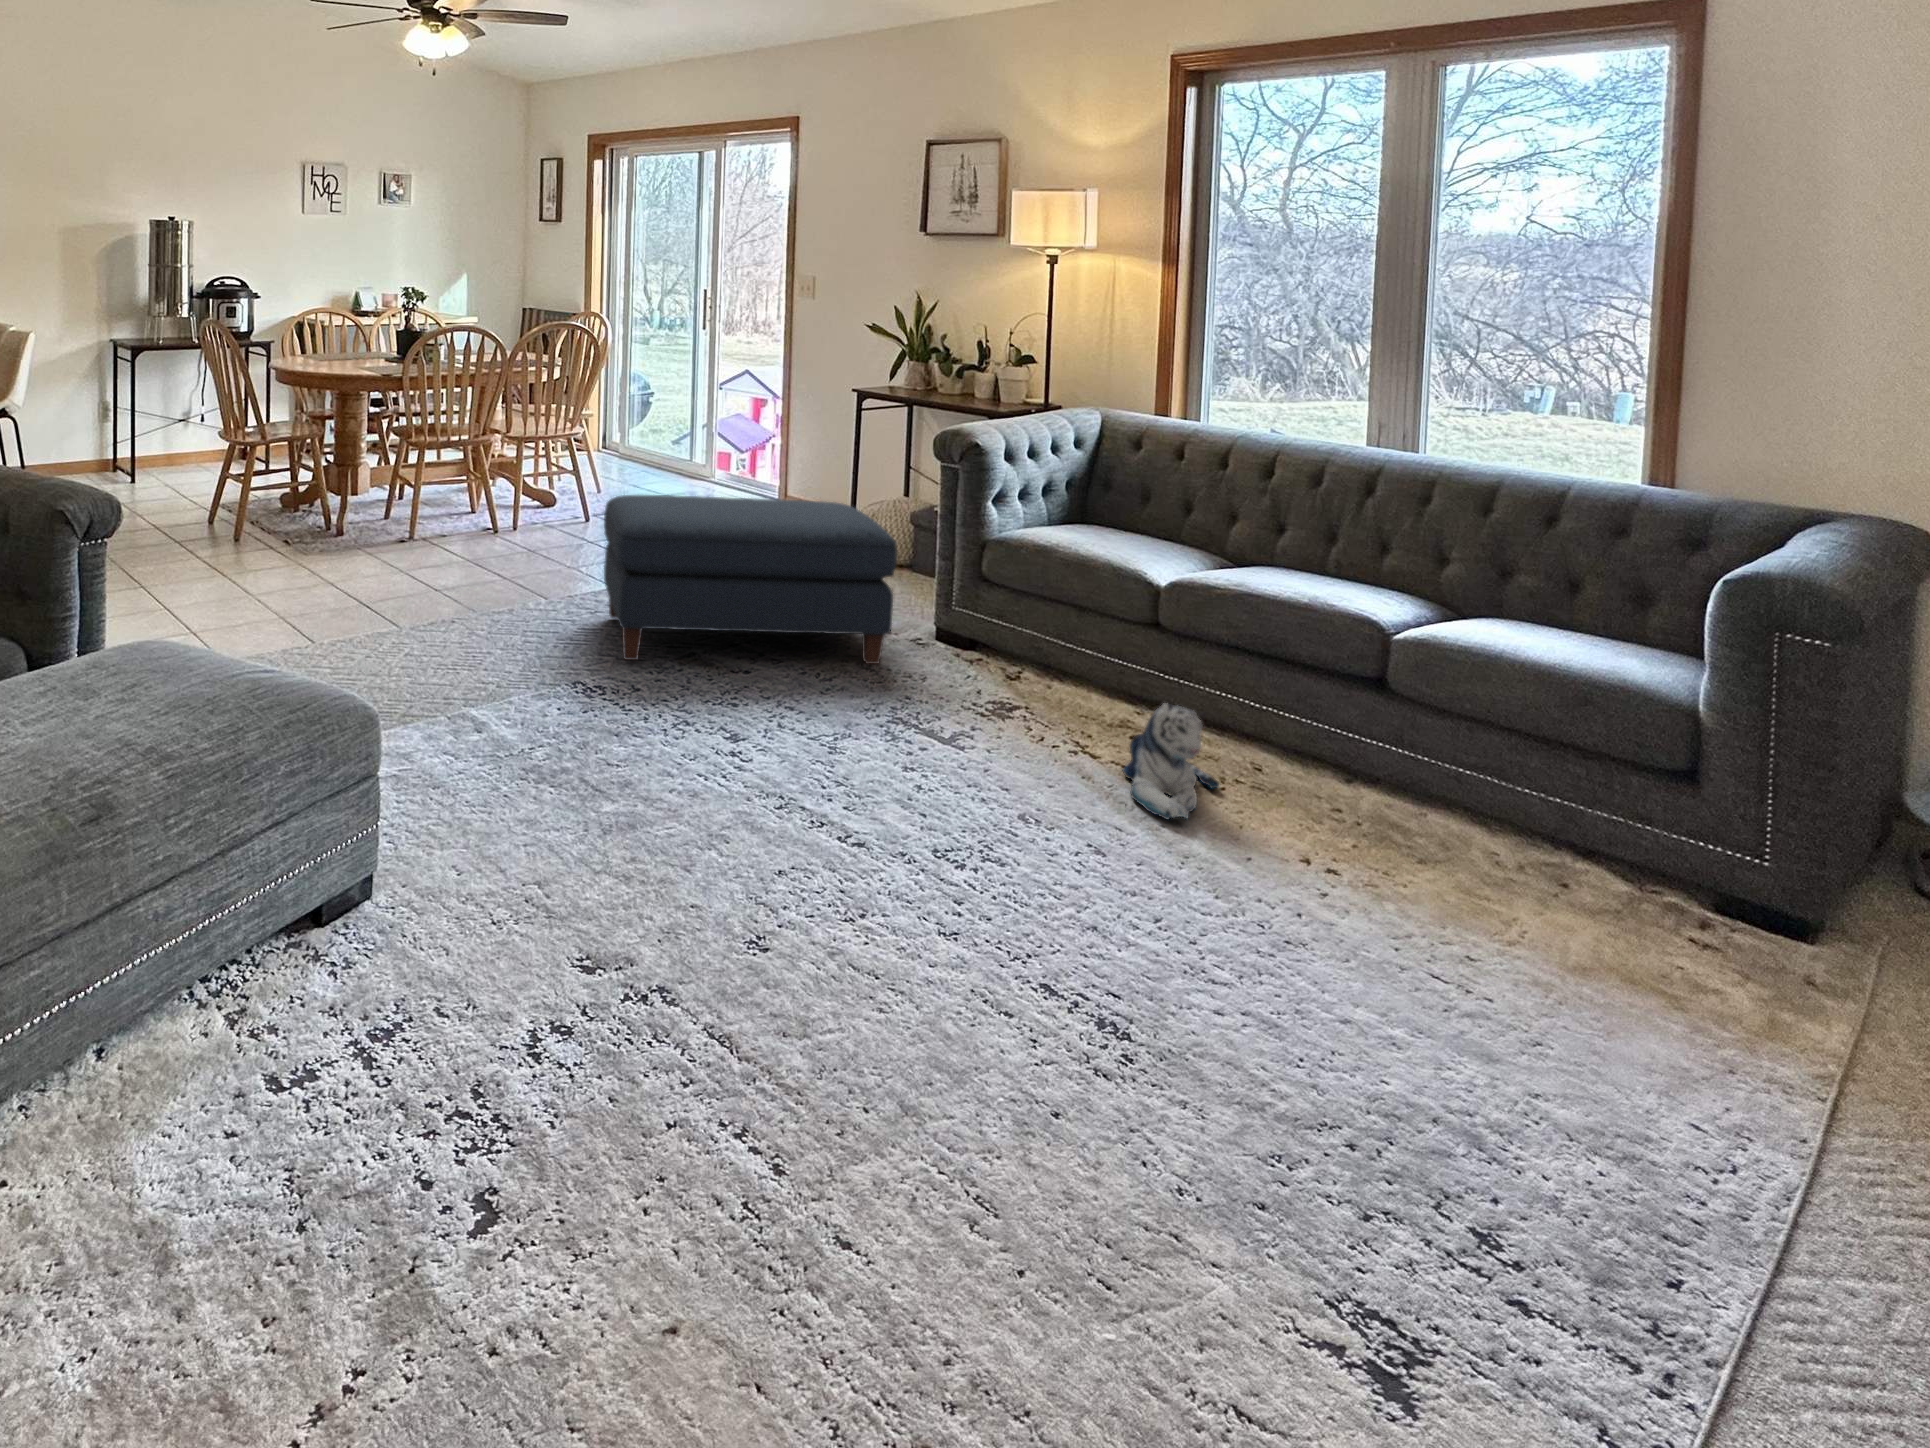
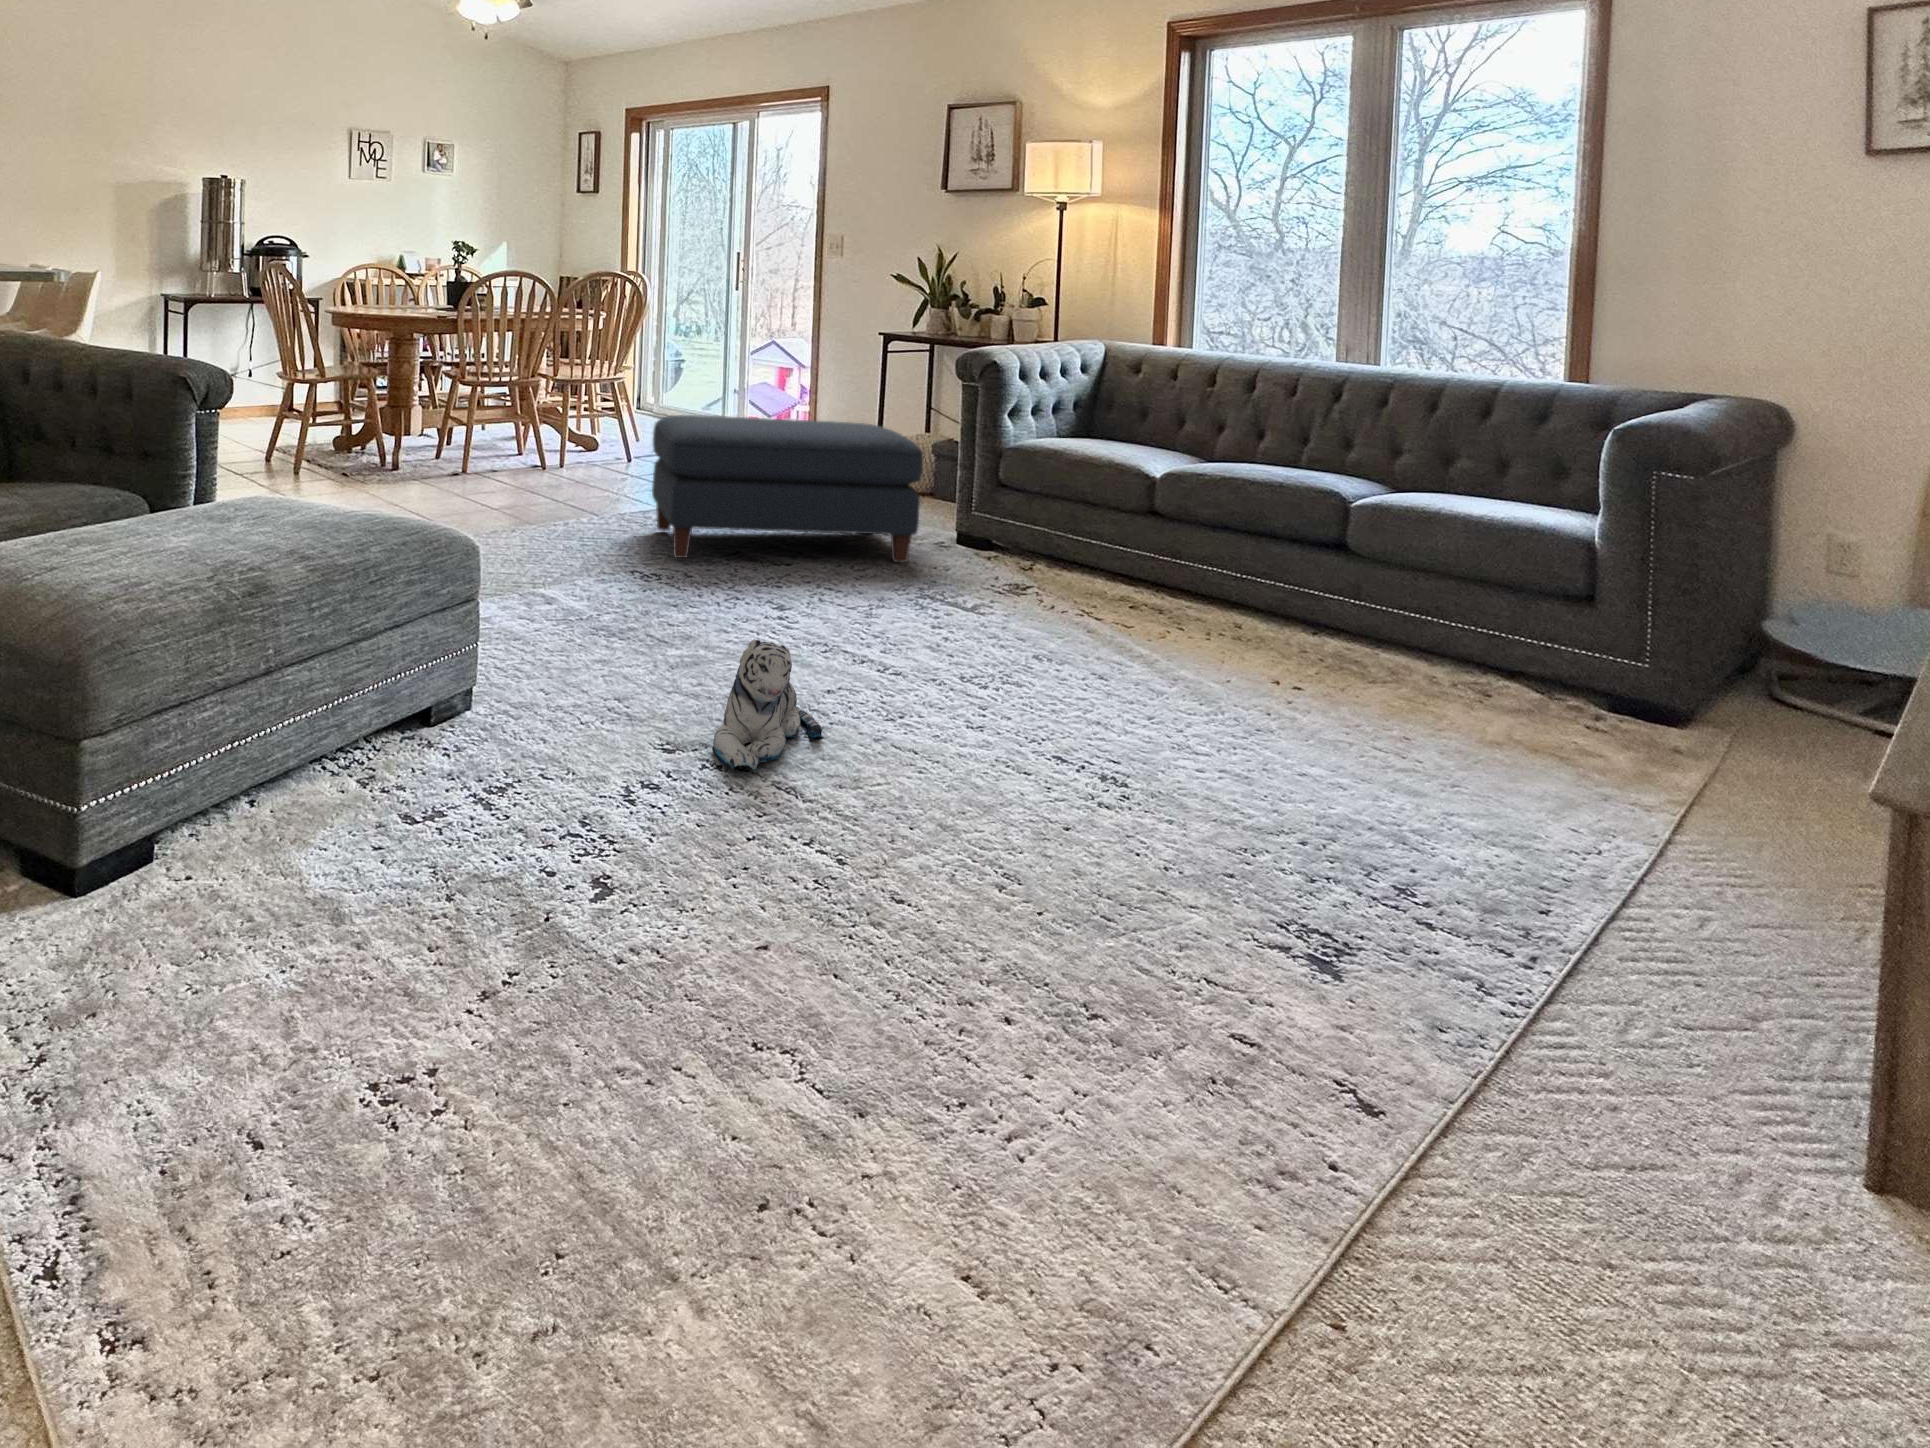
plush toy: present [1122,703,1219,819] -> present [712,639,822,770]

